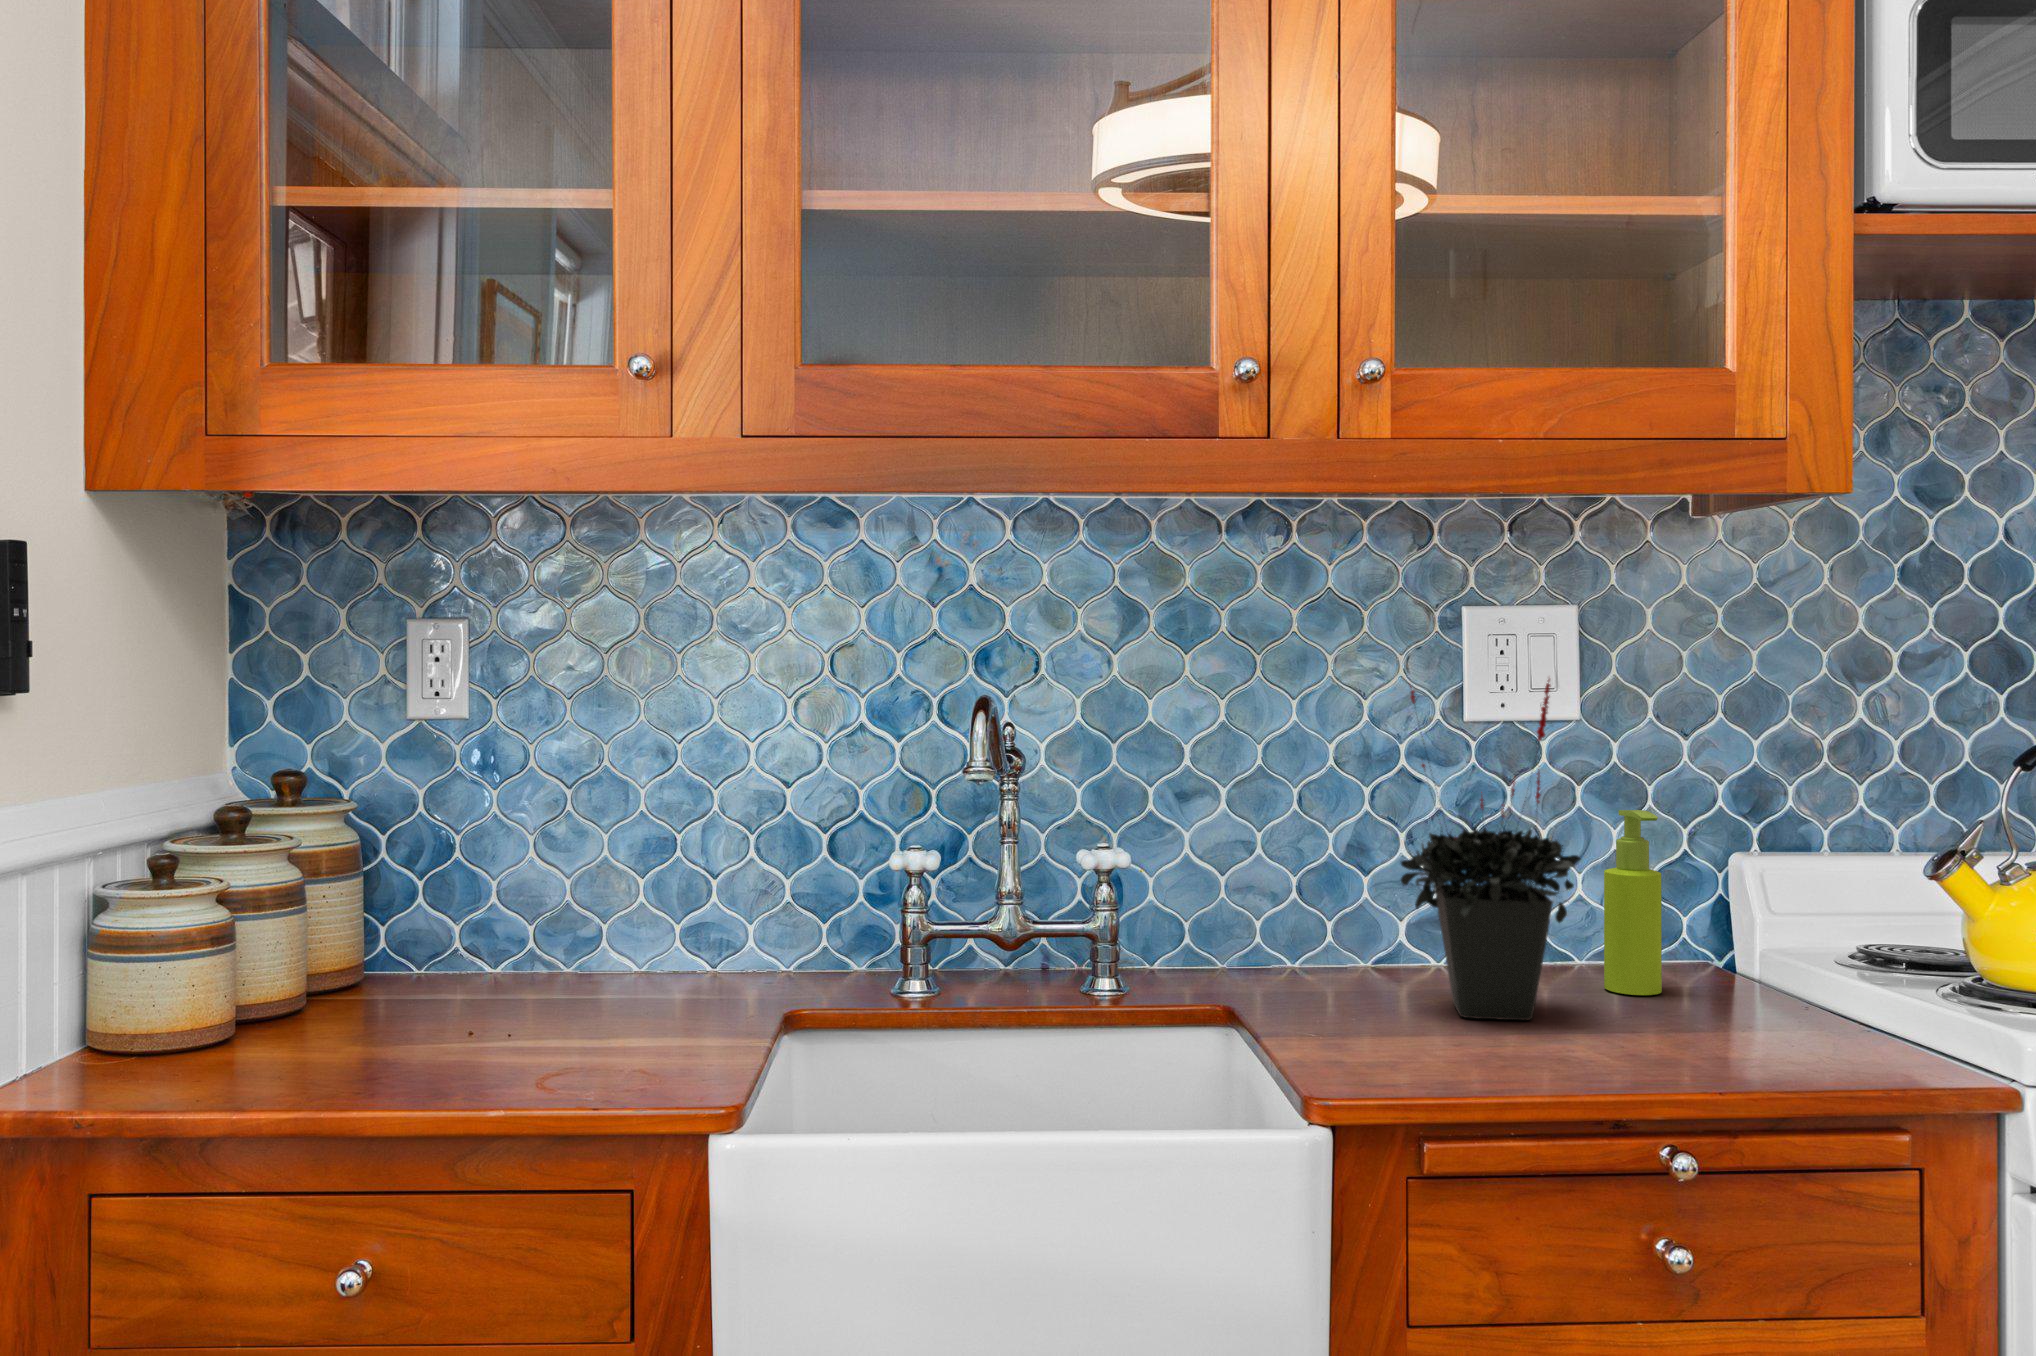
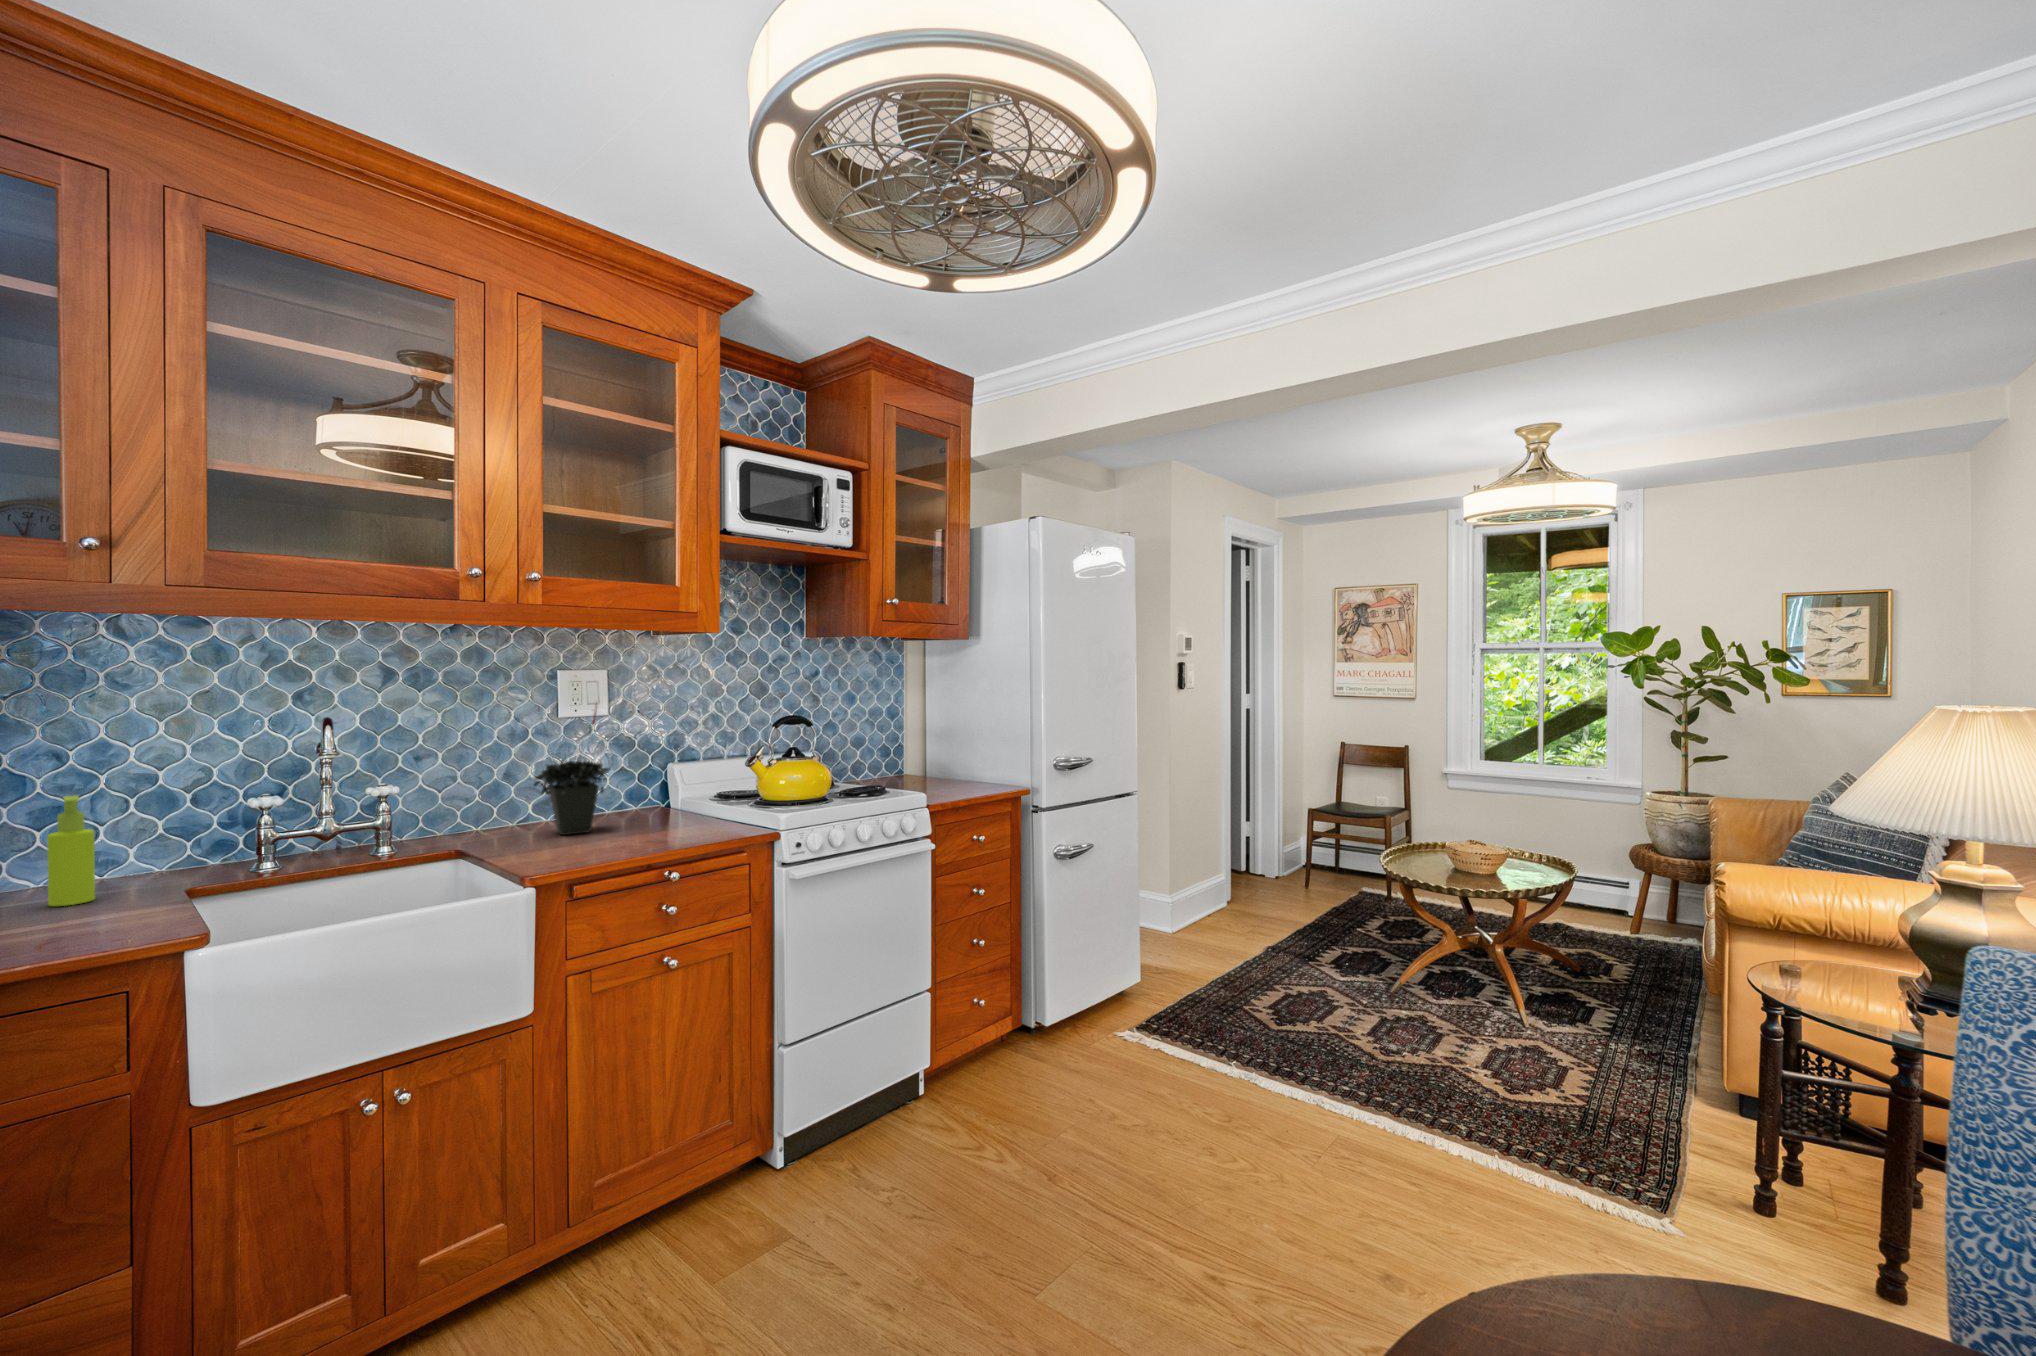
soap dispenser: present [1604,810,1662,995] -> present [47,795,95,906]

